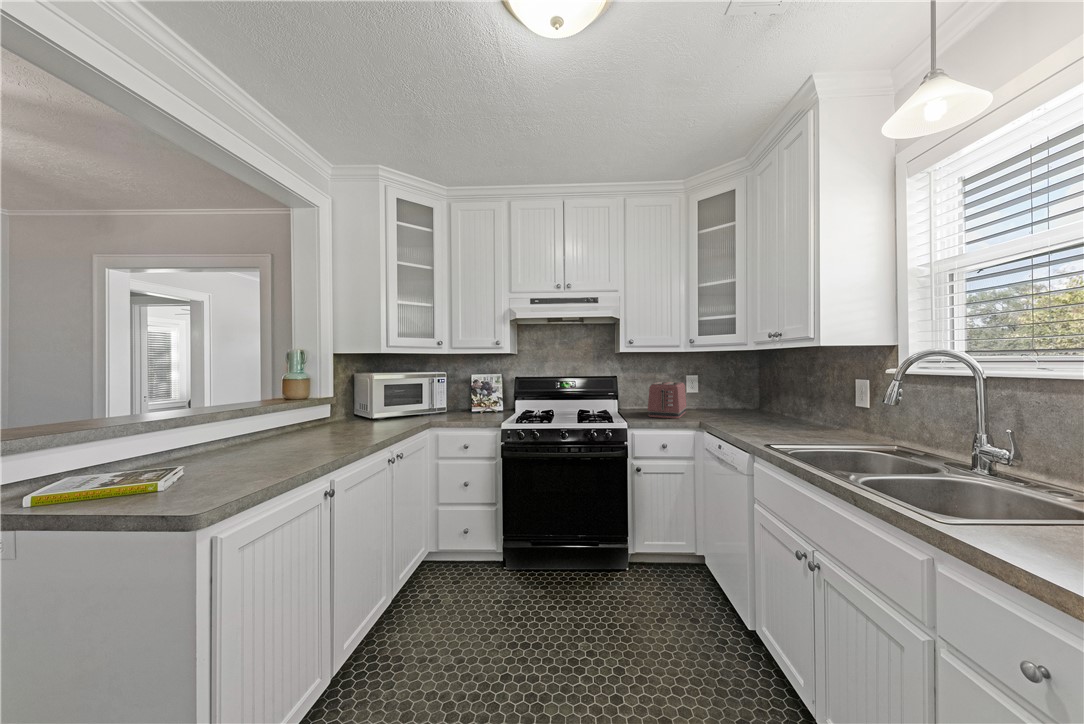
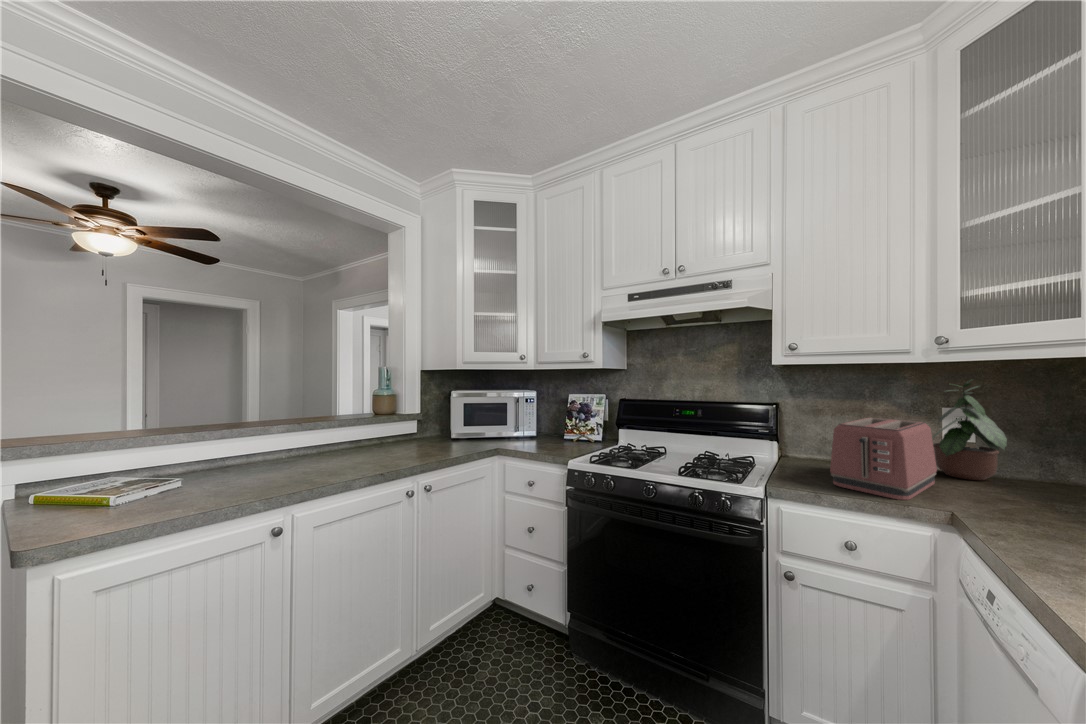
potted plant: none [680,360,713,410] -> present [932,379,1007,480]

